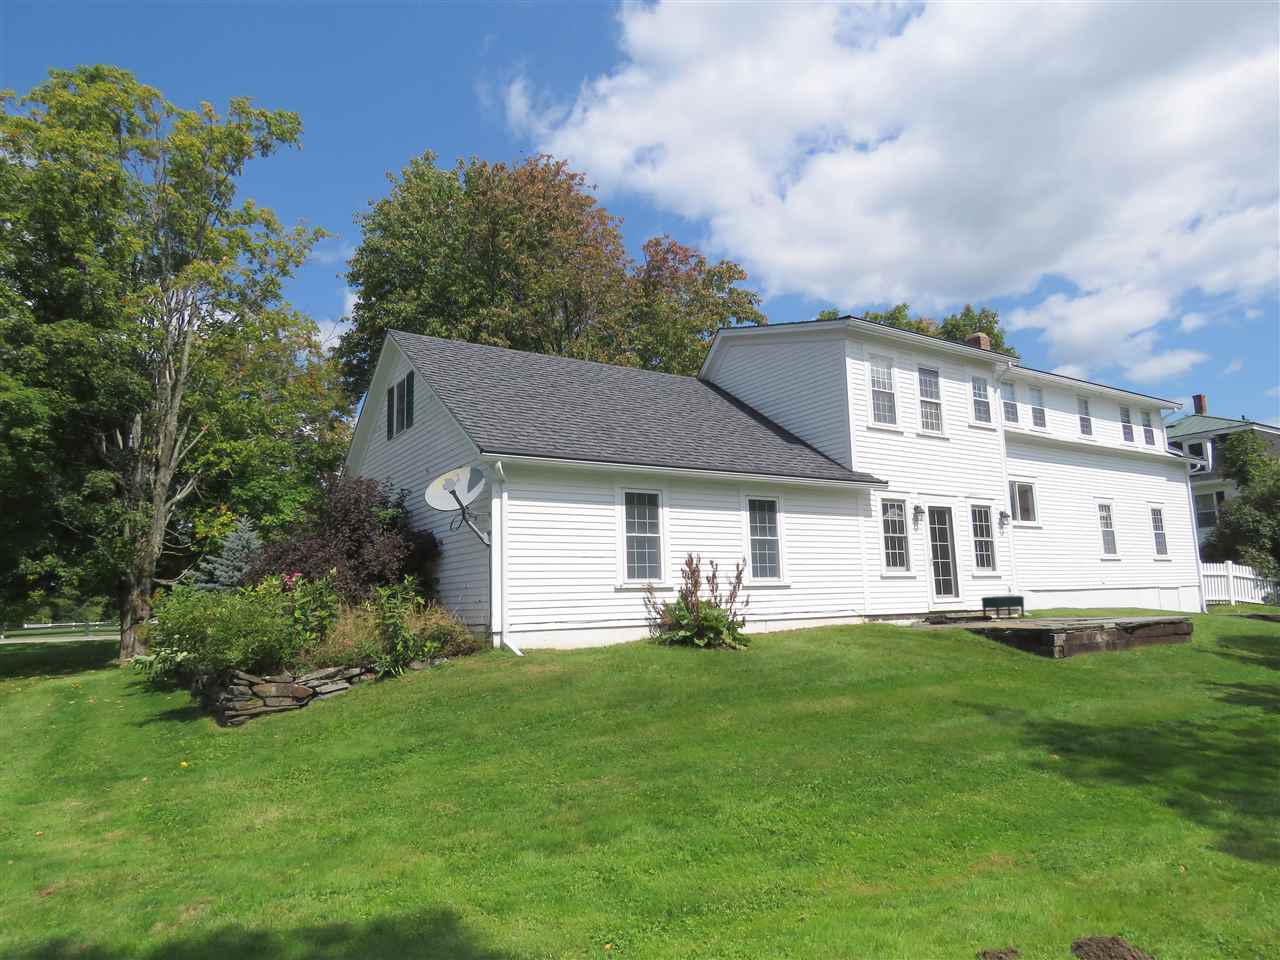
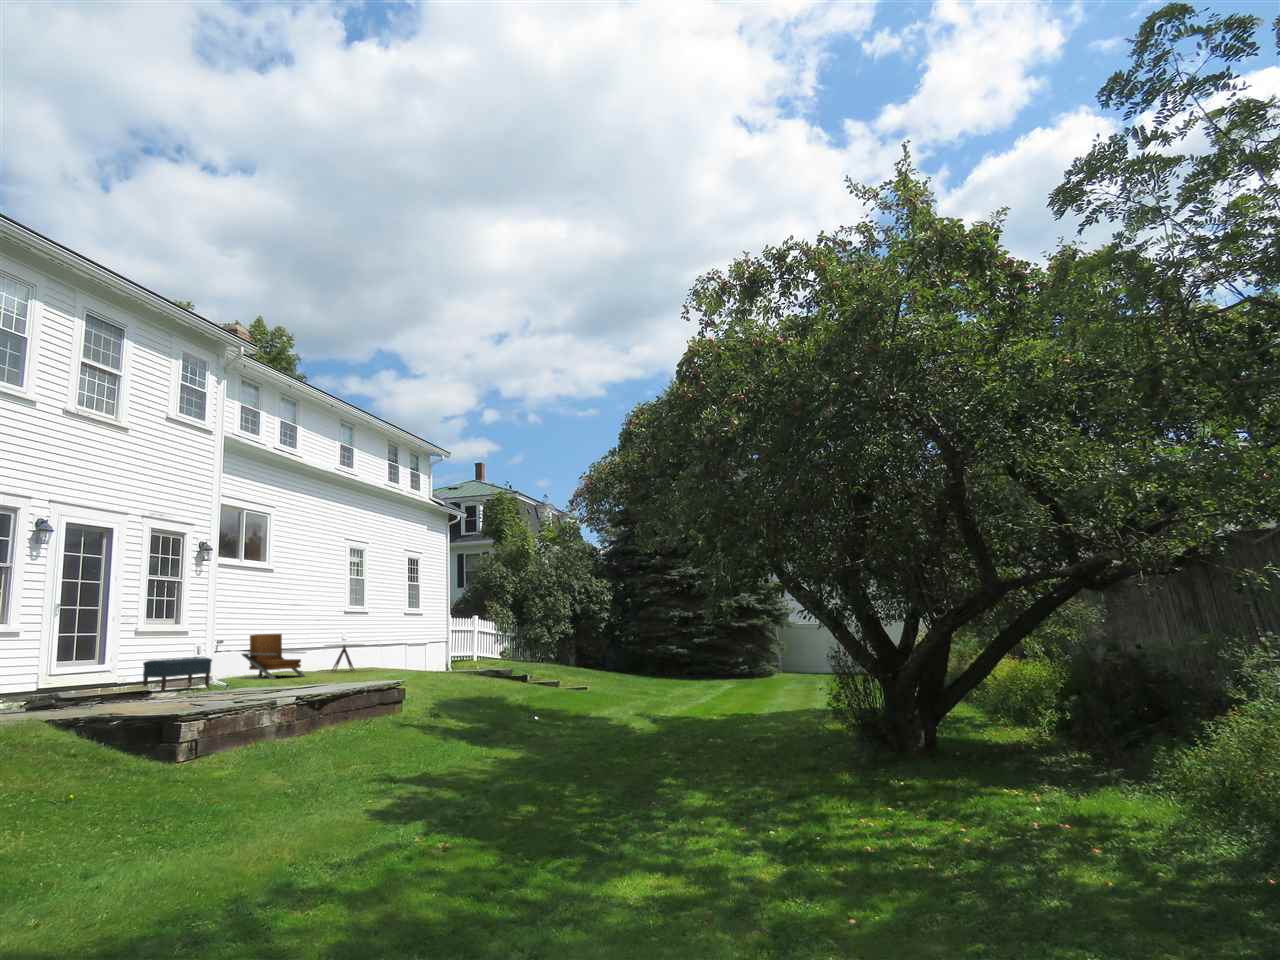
lounge chair: none [1031,578,1084,614] -> present [242,634,305,679]
round table: none [1090,587,1128,611] -> present [325,644,363,671]

